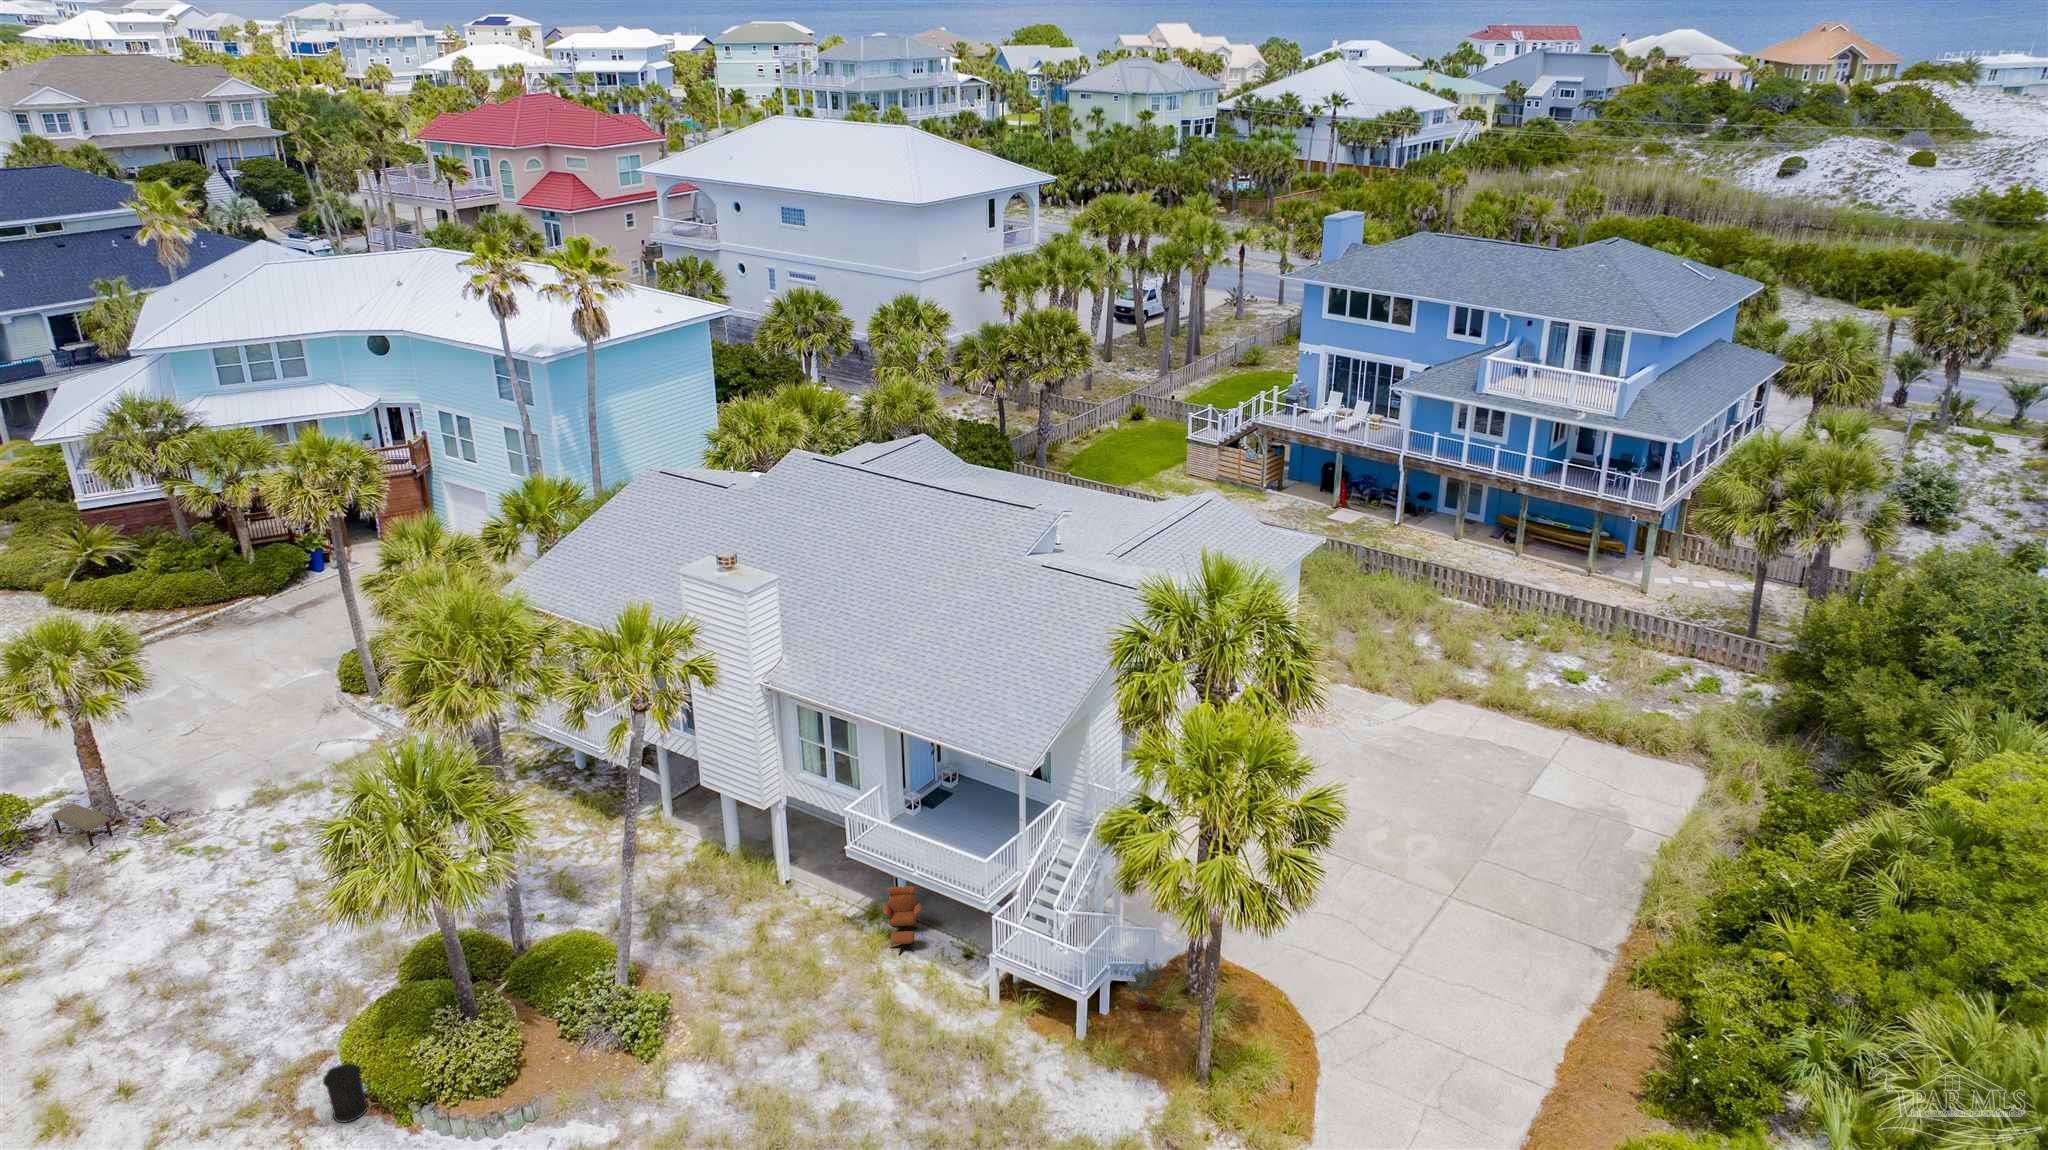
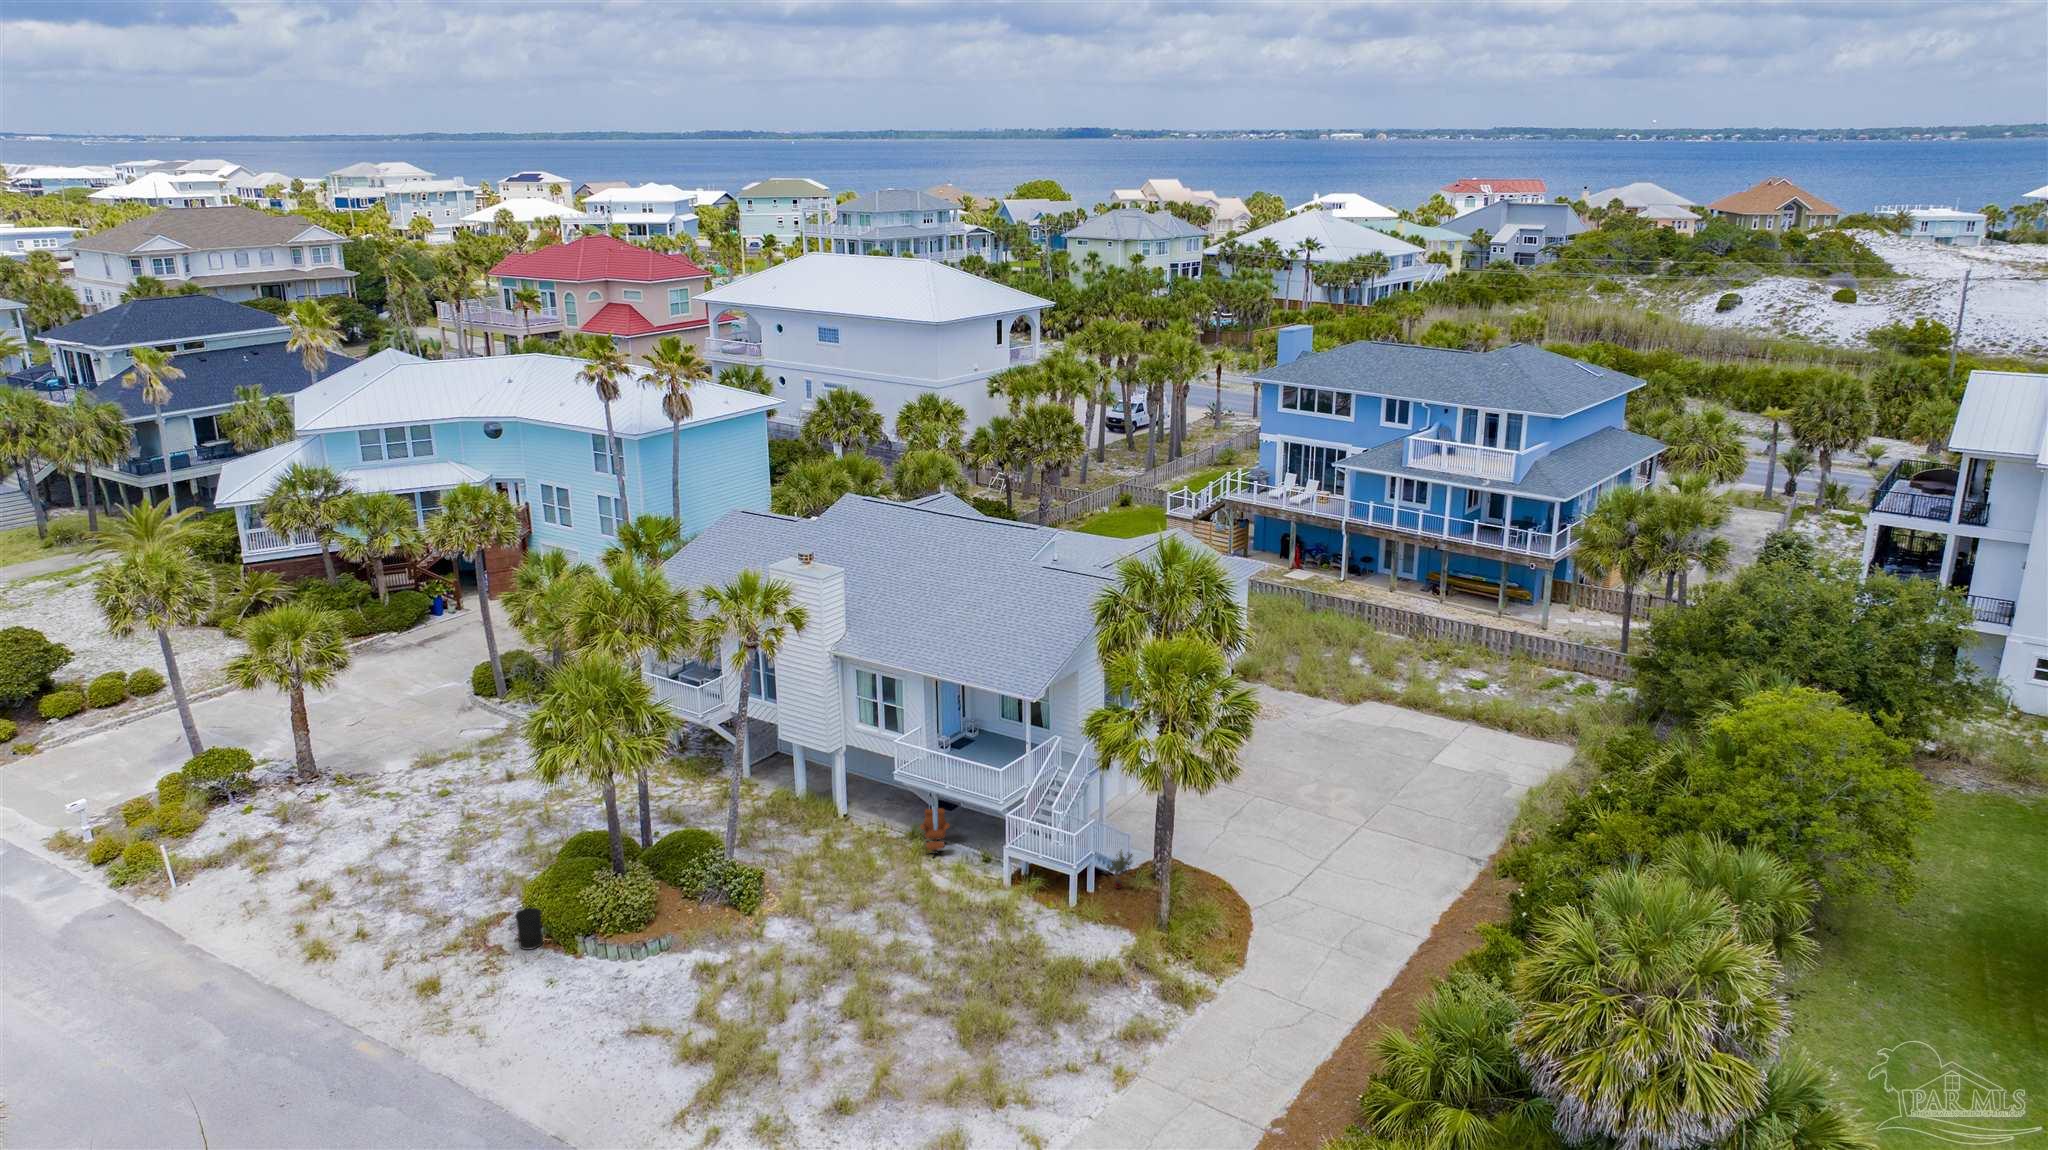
bench: present [52,804,113,846] -> none [267,761,314,792]

